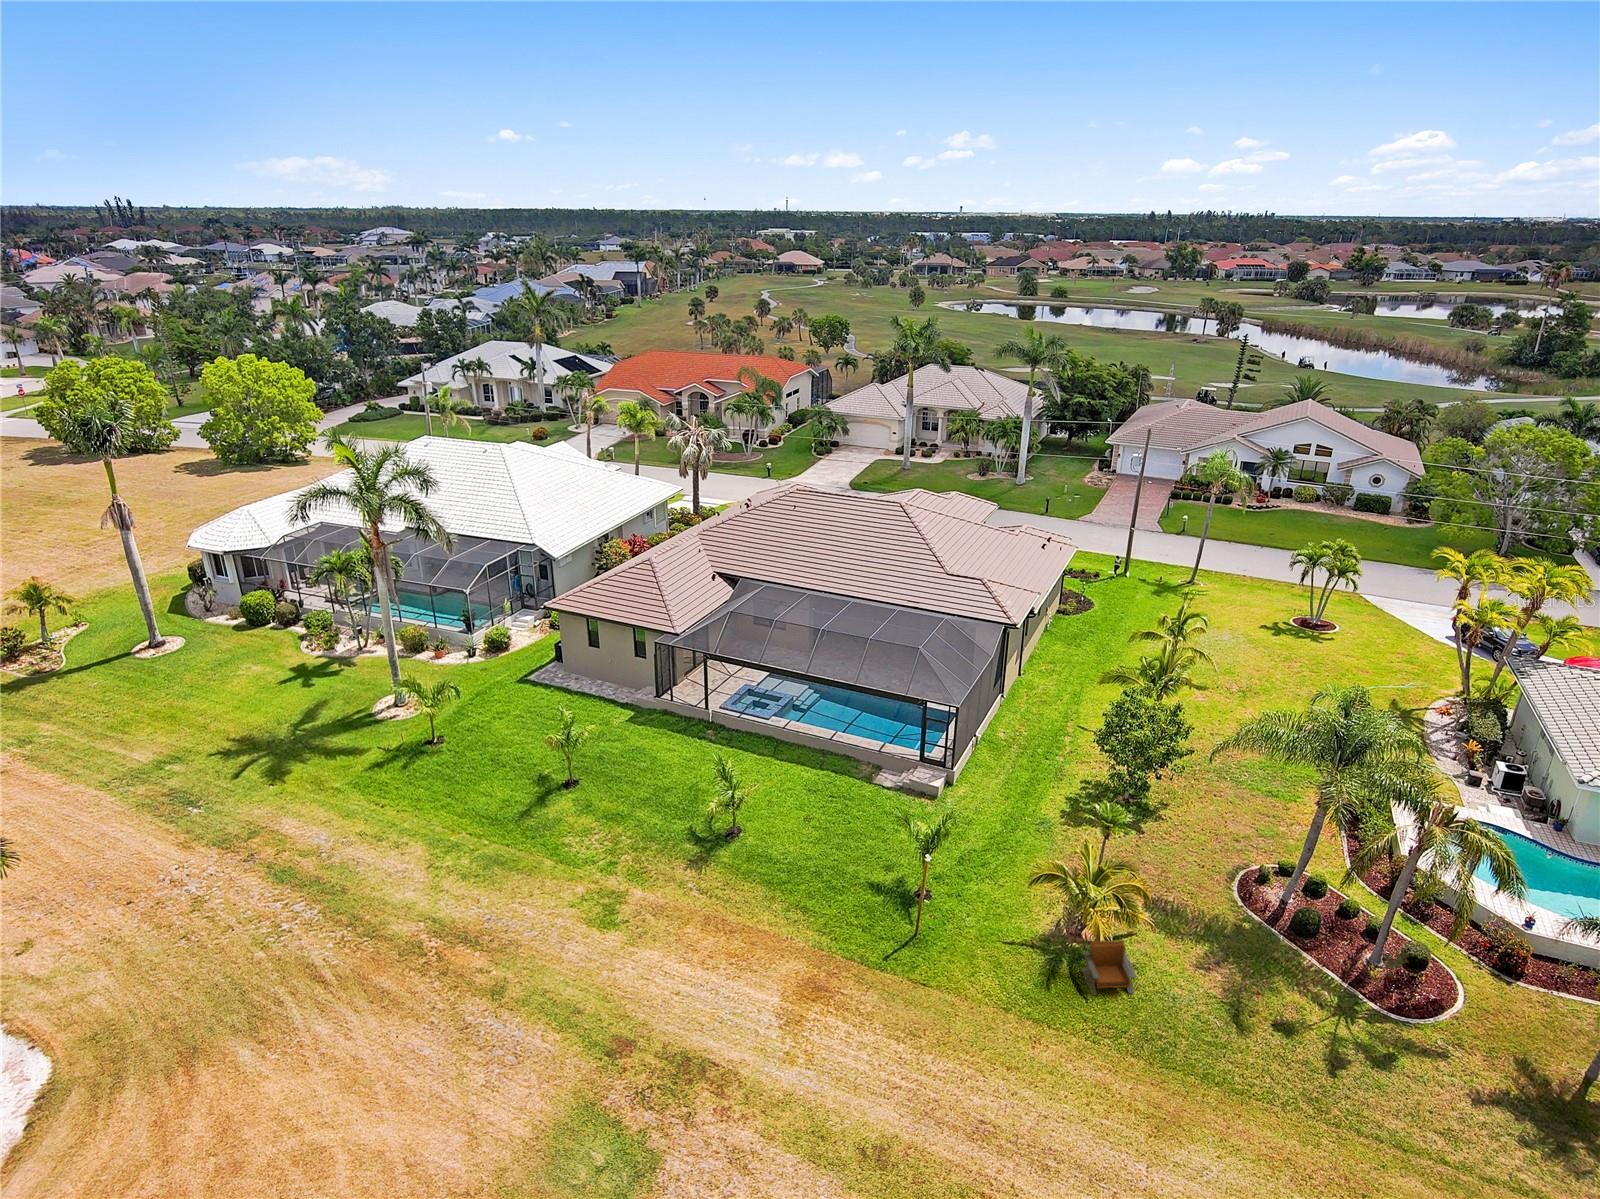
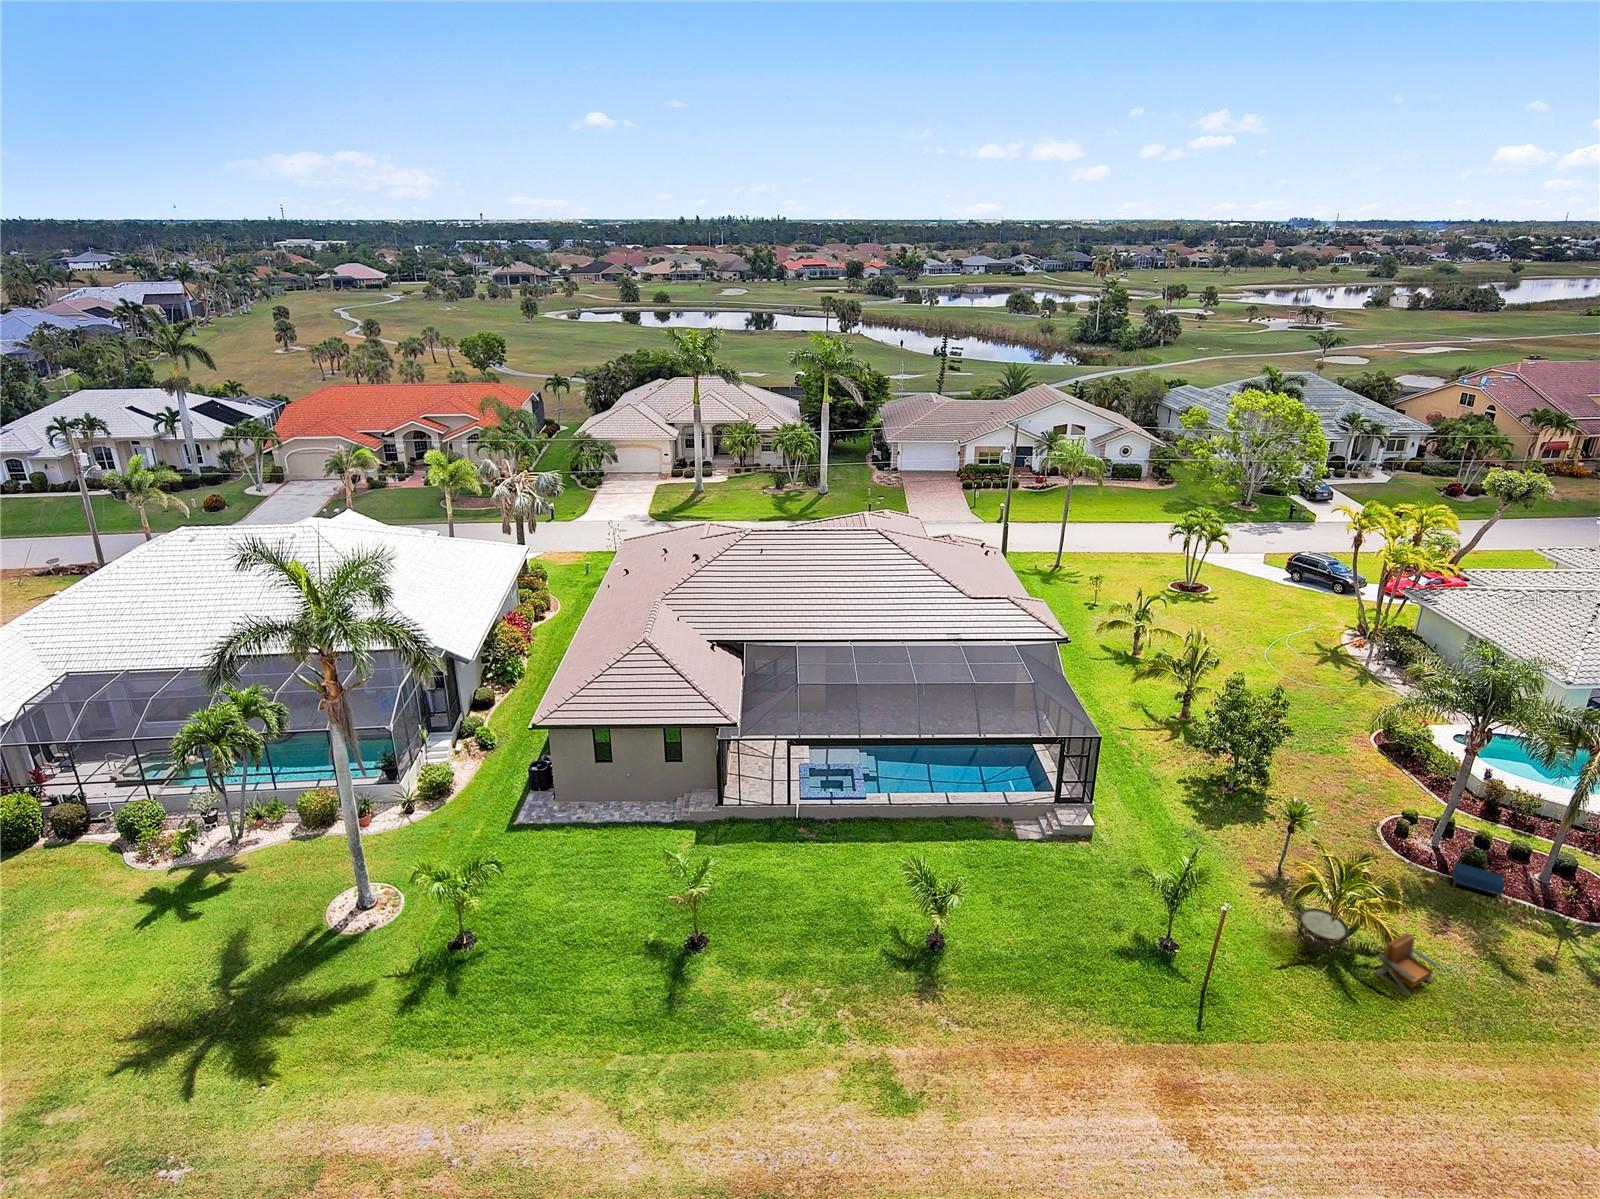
round table: none [1037,898,1081,942] -> present [1297,908,1348,955]
bench: none [1264,915,1318,962] -> present [1452,863,1504,899]
potted tree: present [1380,950,1409,981] -> none [1552,864,1575,894]

